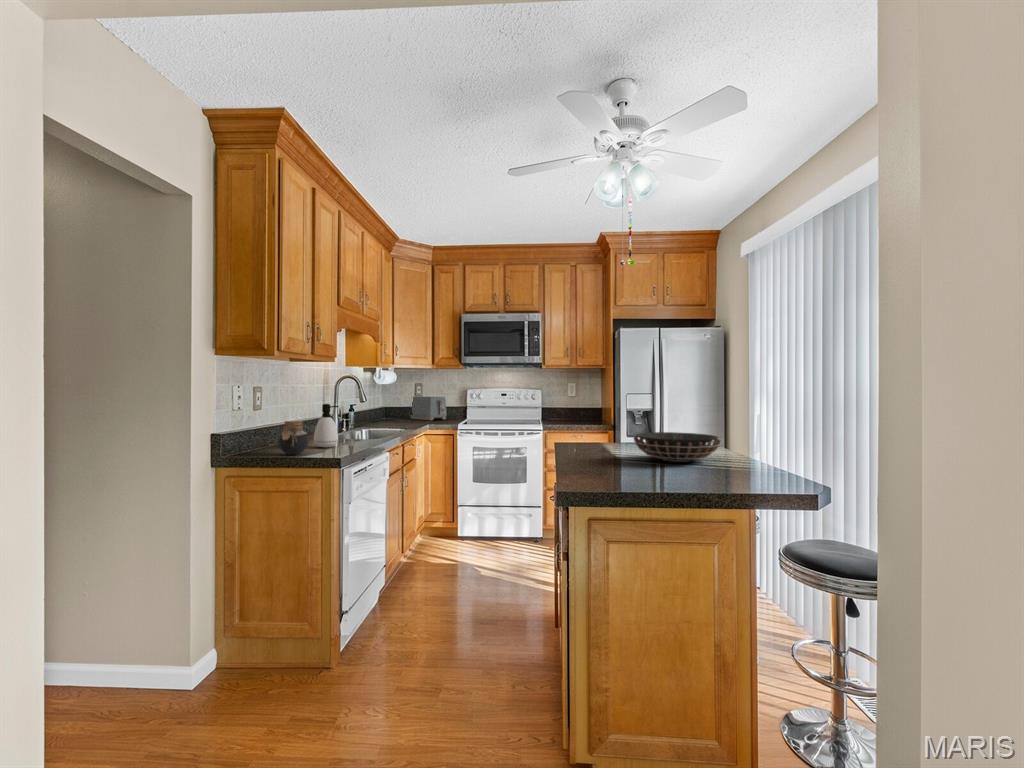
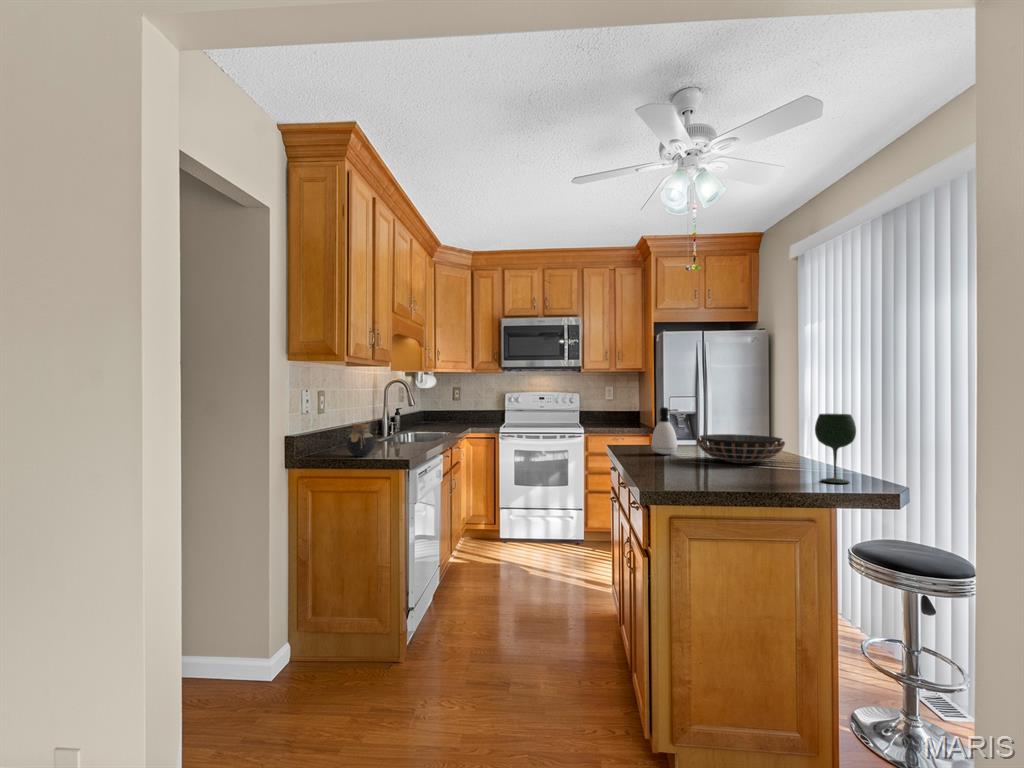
toaster: present [410,396,447,420] -> none [447,400,485,424]
soap dispenser: present [314,404,339,447] -> present [651,407,678,454]
wine glass: none [741,412,781,484] -> present [815,414,856,483]

